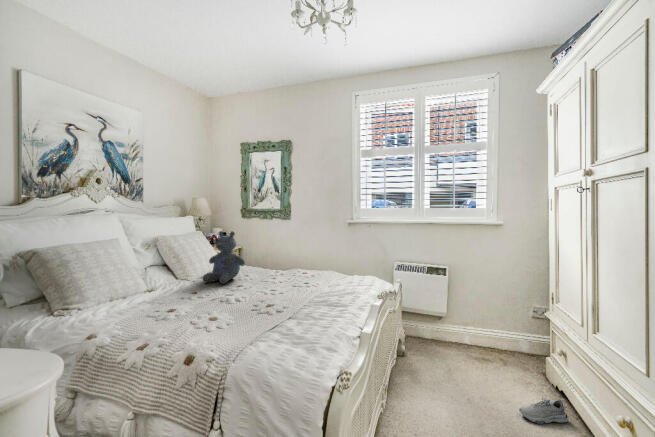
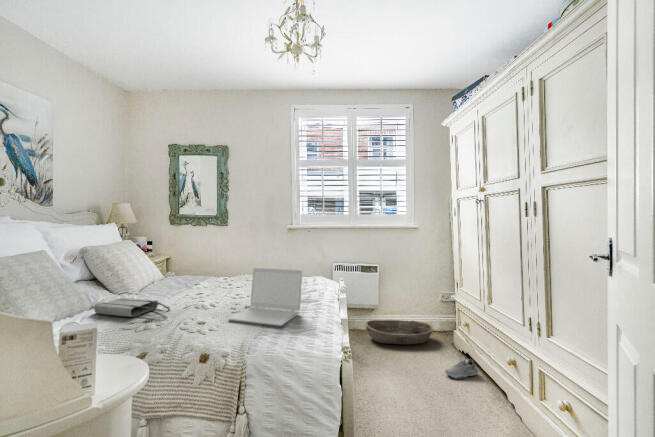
stuffed bear: present [202,231,245,284] -> none [153,238,199,293]
laptop: none [242,266,323,333] -> present [228,268,302,326]
tote bag: none [141,286,197,306] -> present [94,298,170,317]
basket: none [429,330,515,366] -> present [366,320,433,344]

